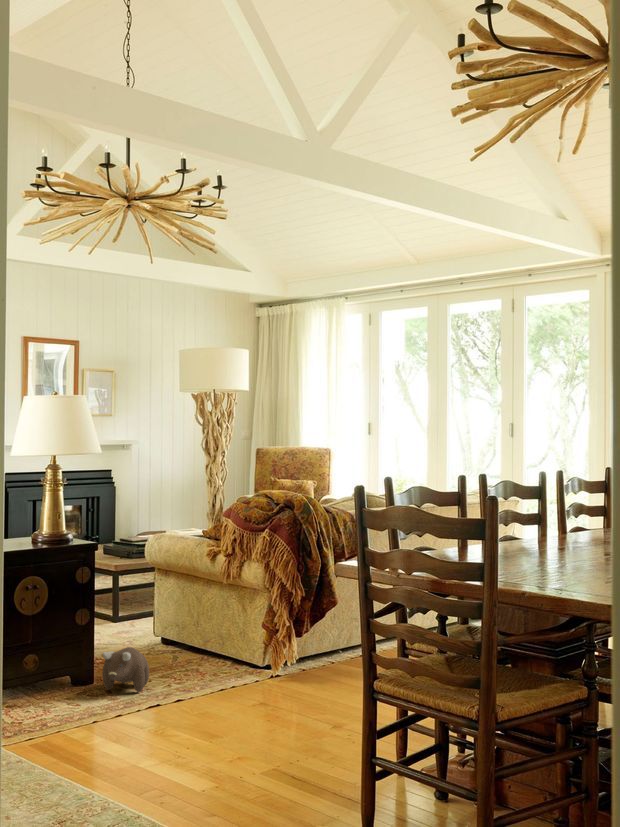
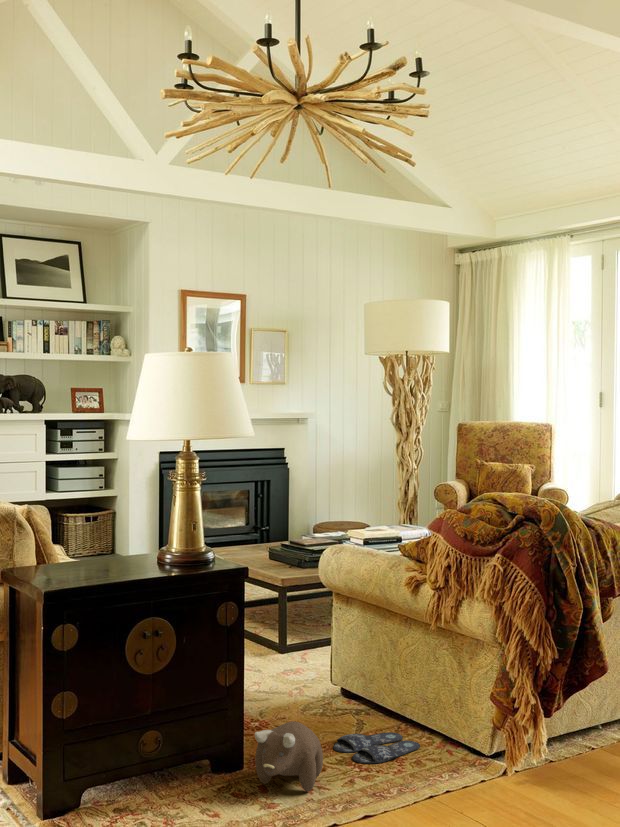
slippers: none [156,661,217,677] -> present [333,732,420,764]

